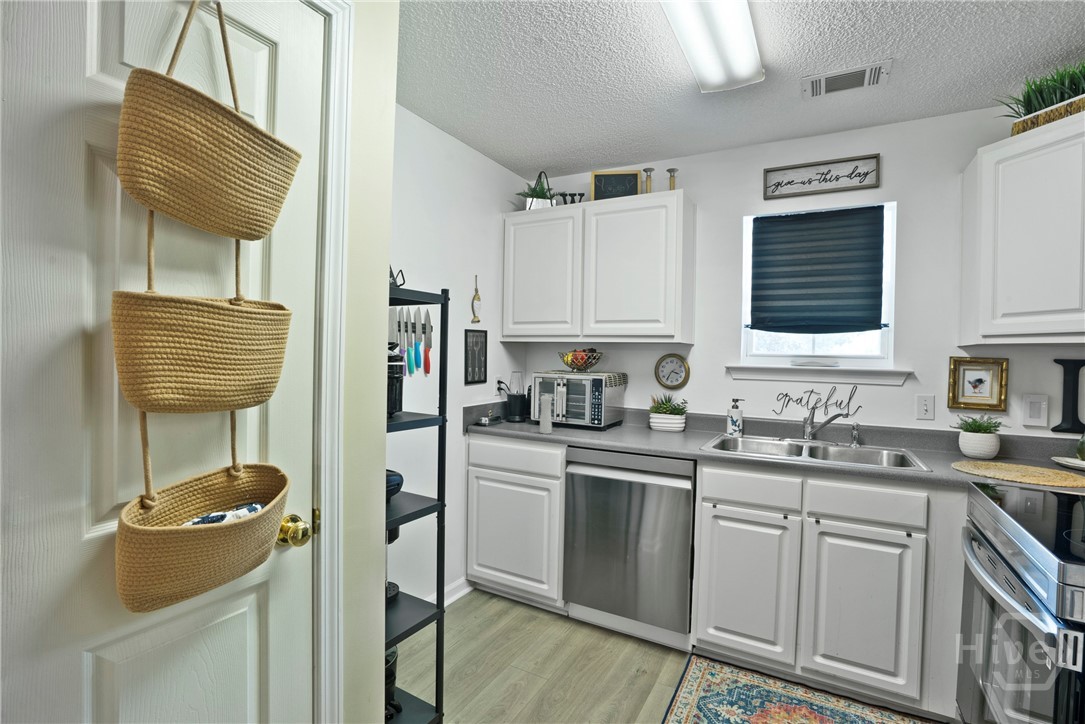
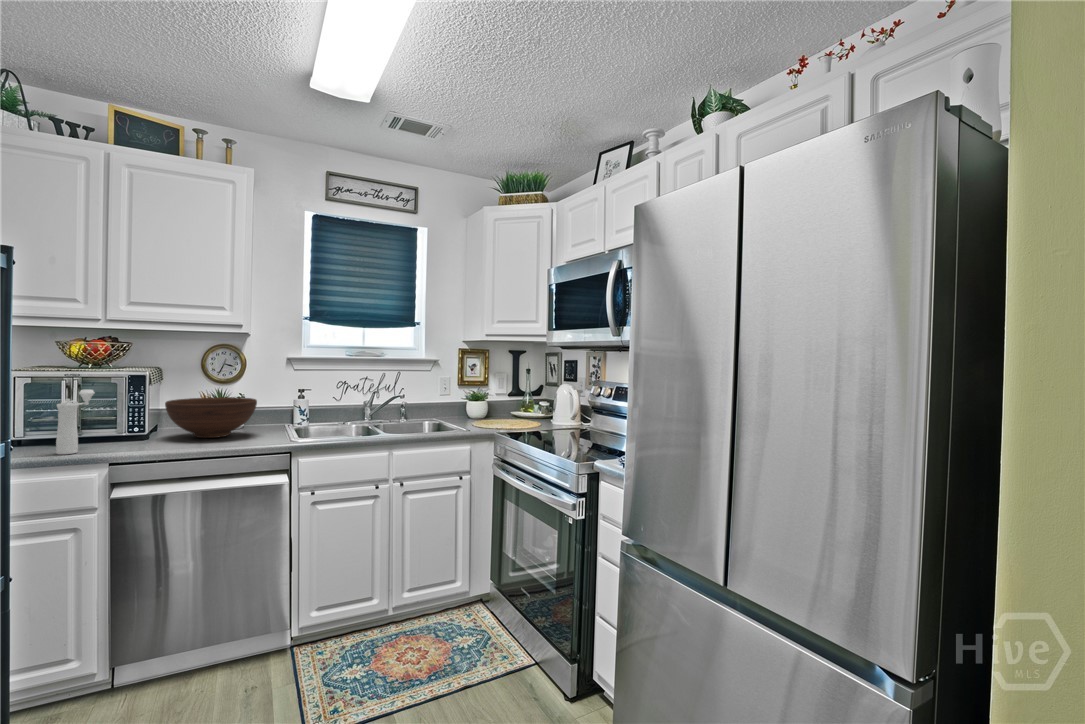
fruit bowl: none [614,400,683,436] -> present [165,397,257,438]

